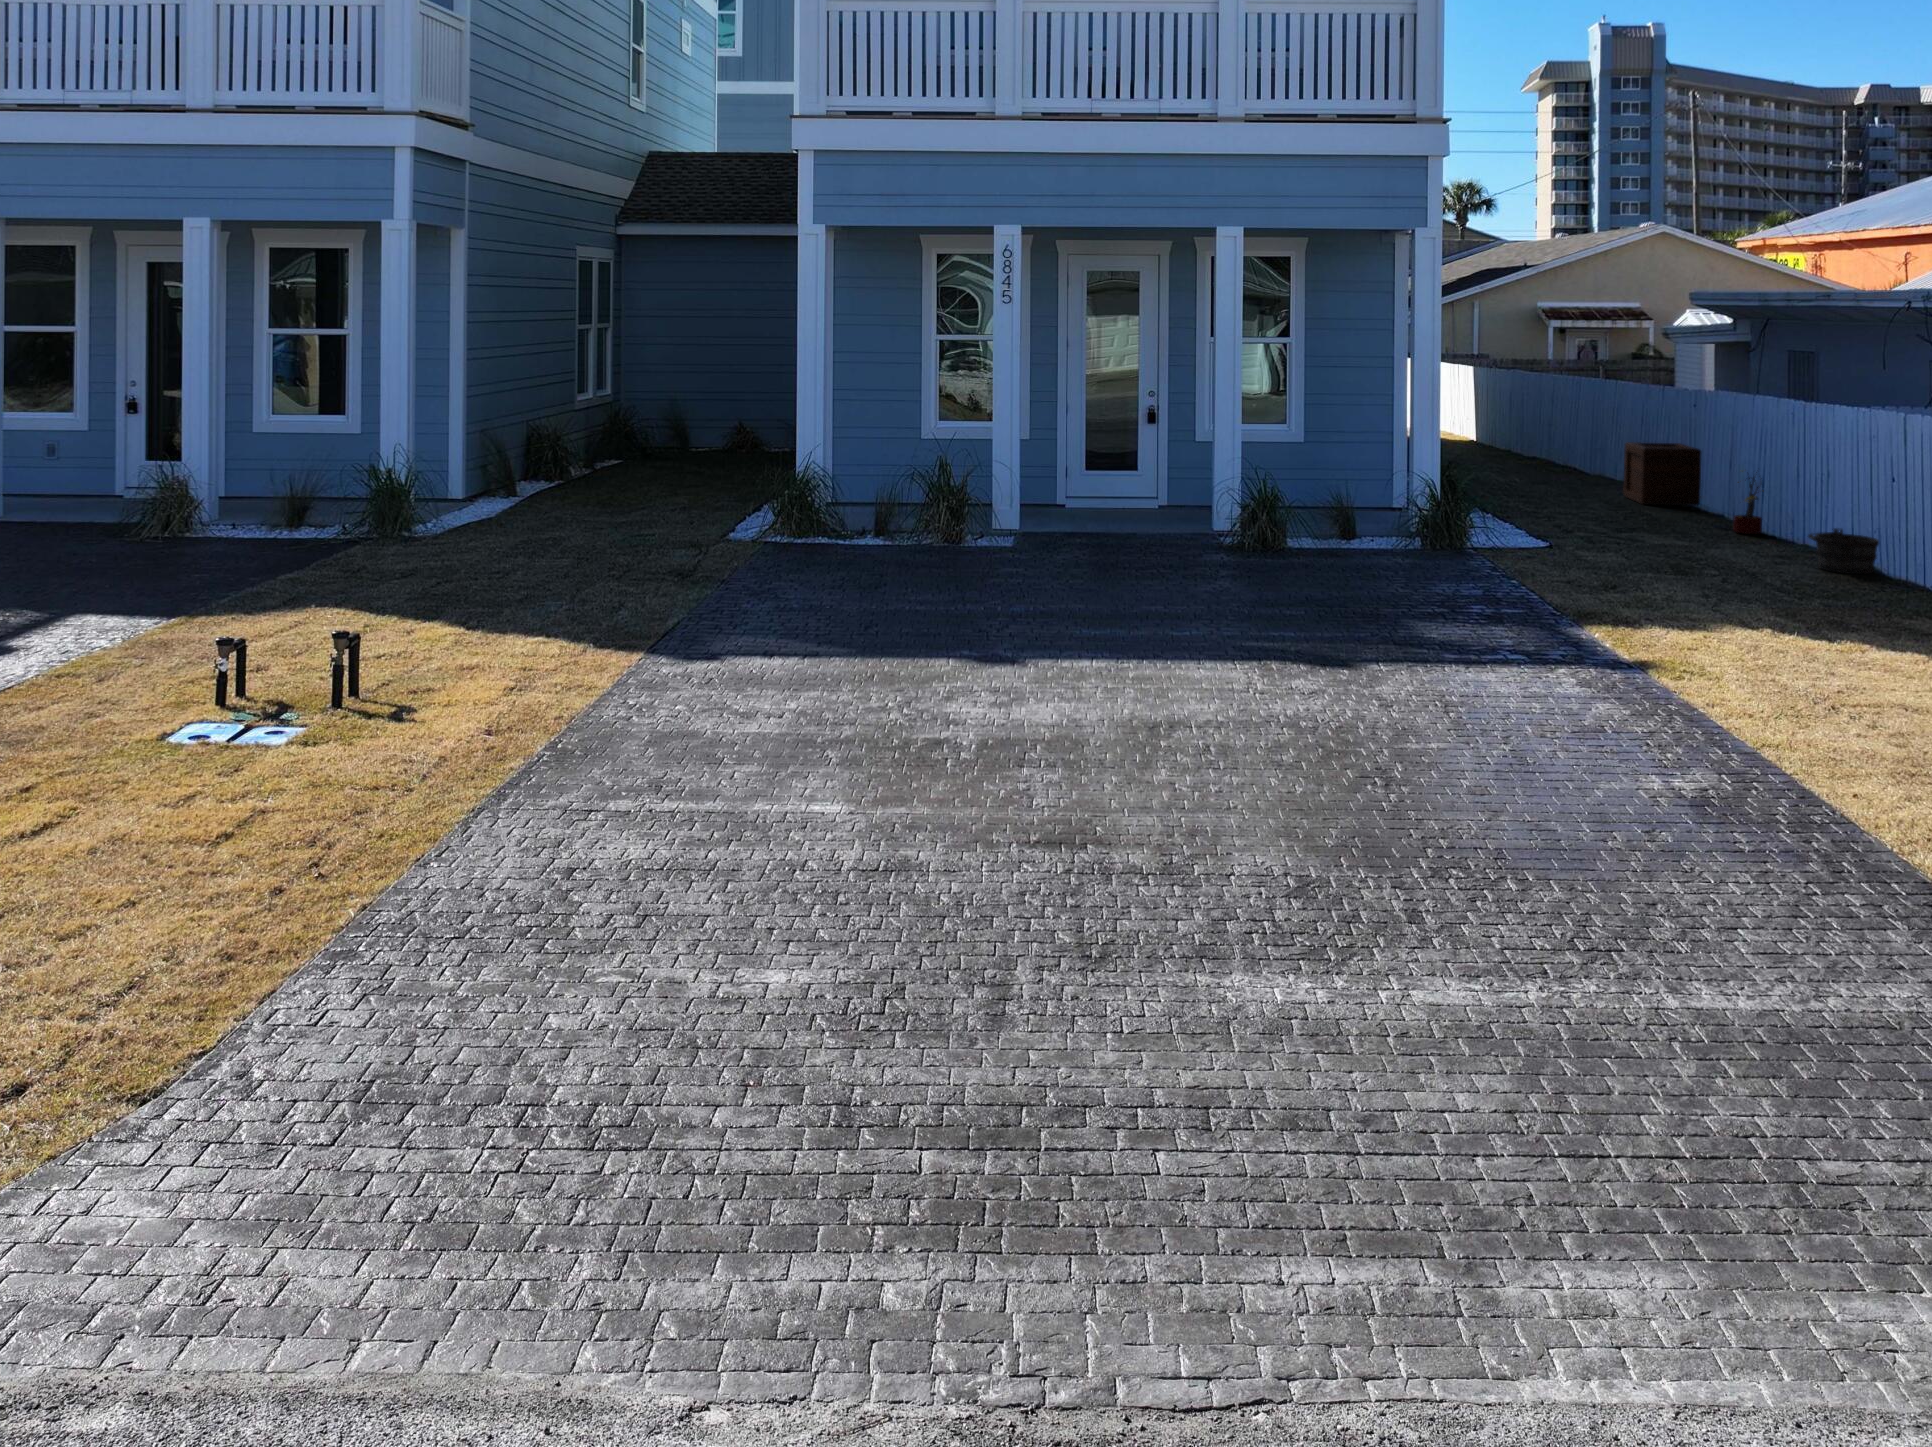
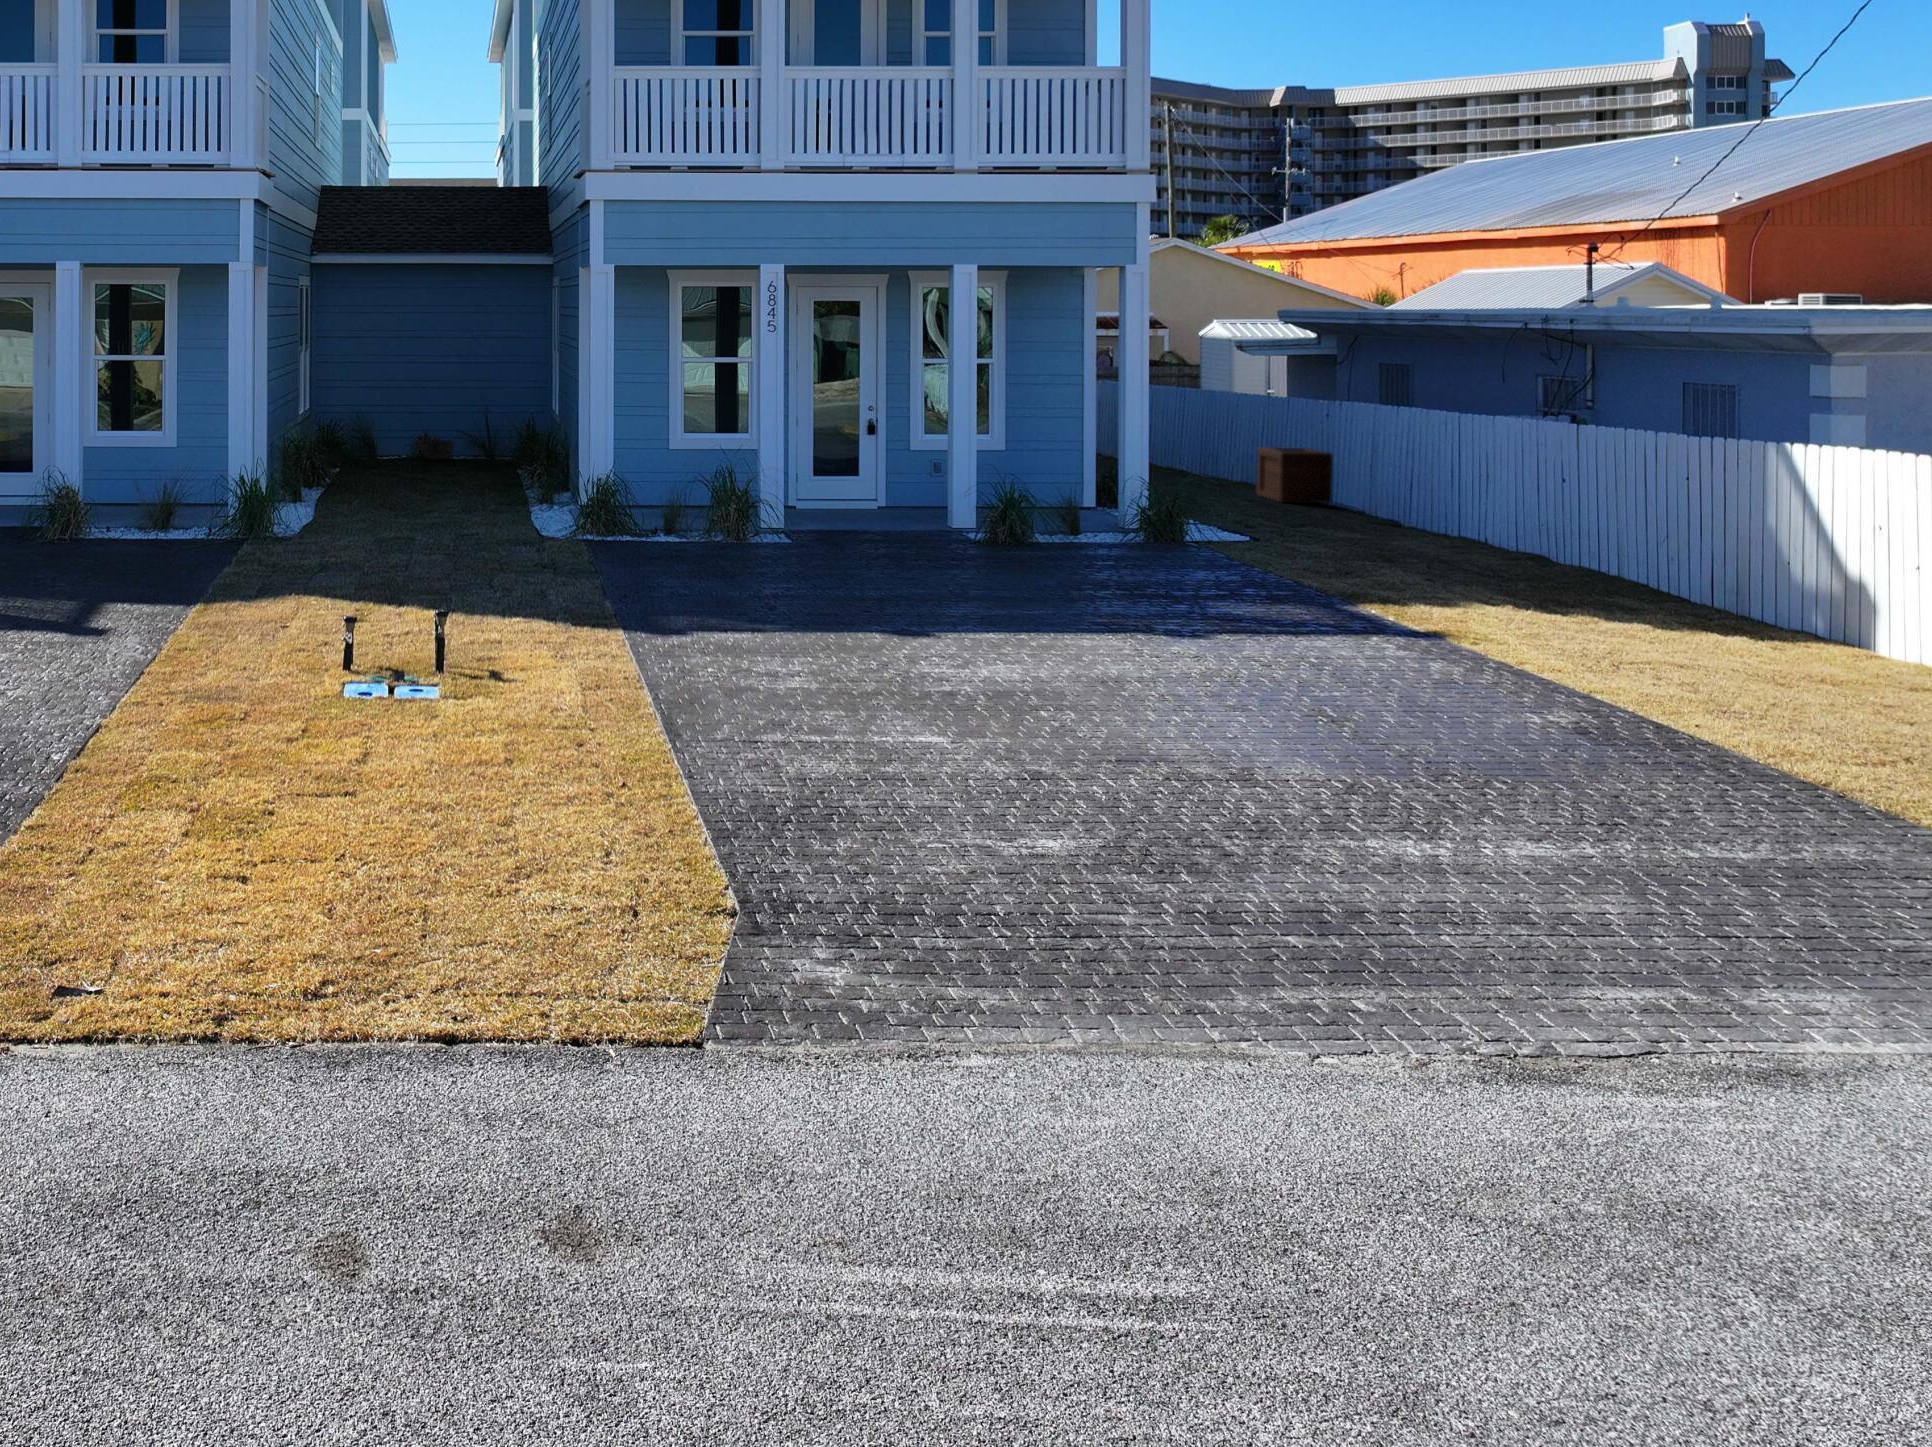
decorative plant: present [1733,477,1762,534] -> none [1386,470,1416,528]
bucket: present [1808,529,1879,574] -> present [421,438,455,461]

